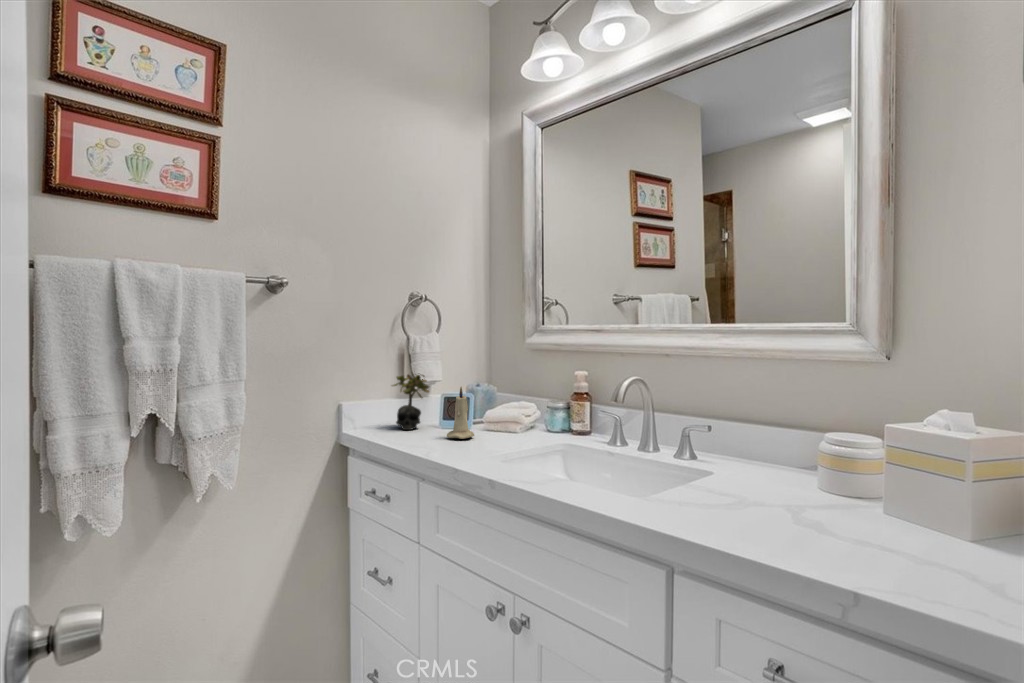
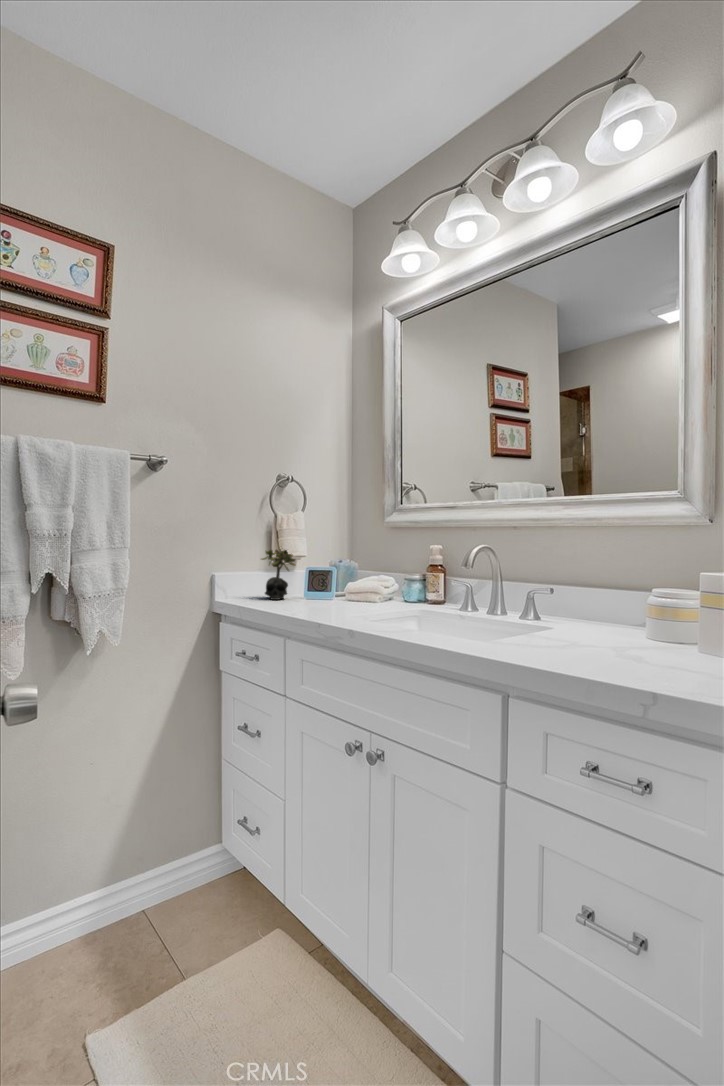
candle: present [447,387,474,439] -> none [311,557,337,605]

